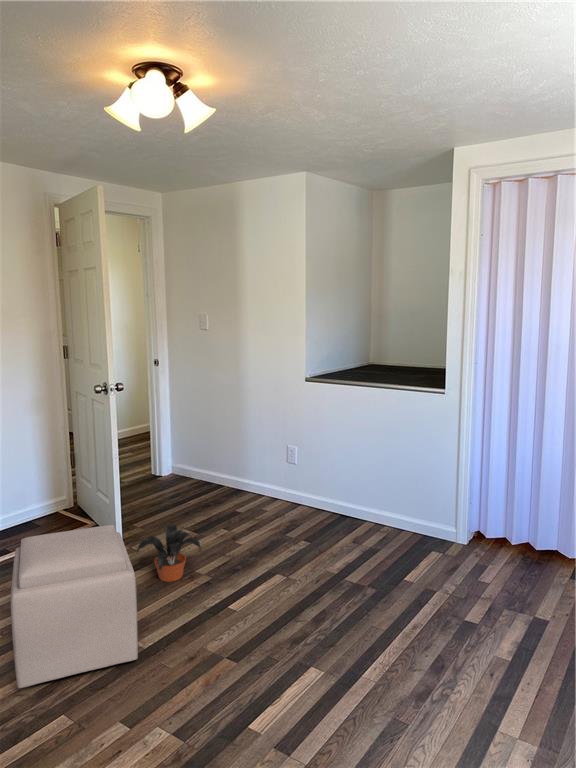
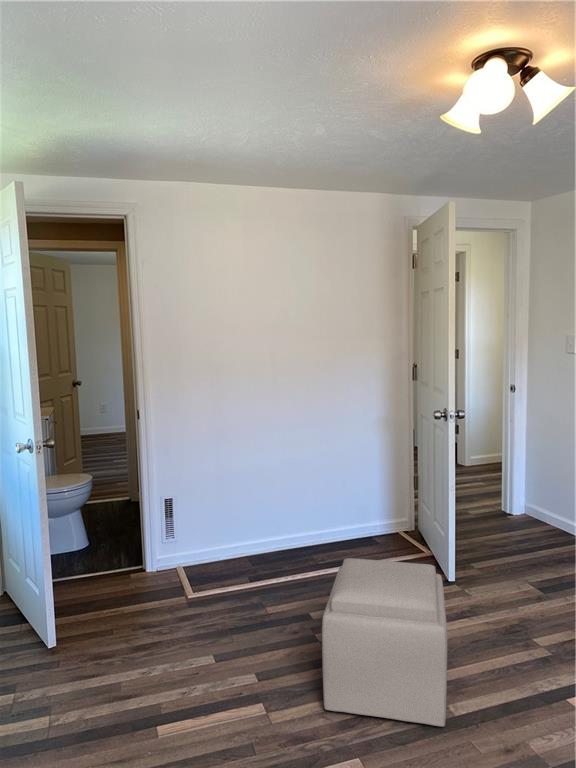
potted plant: present [137,524,201,582] -> none [463,576,540,645]

